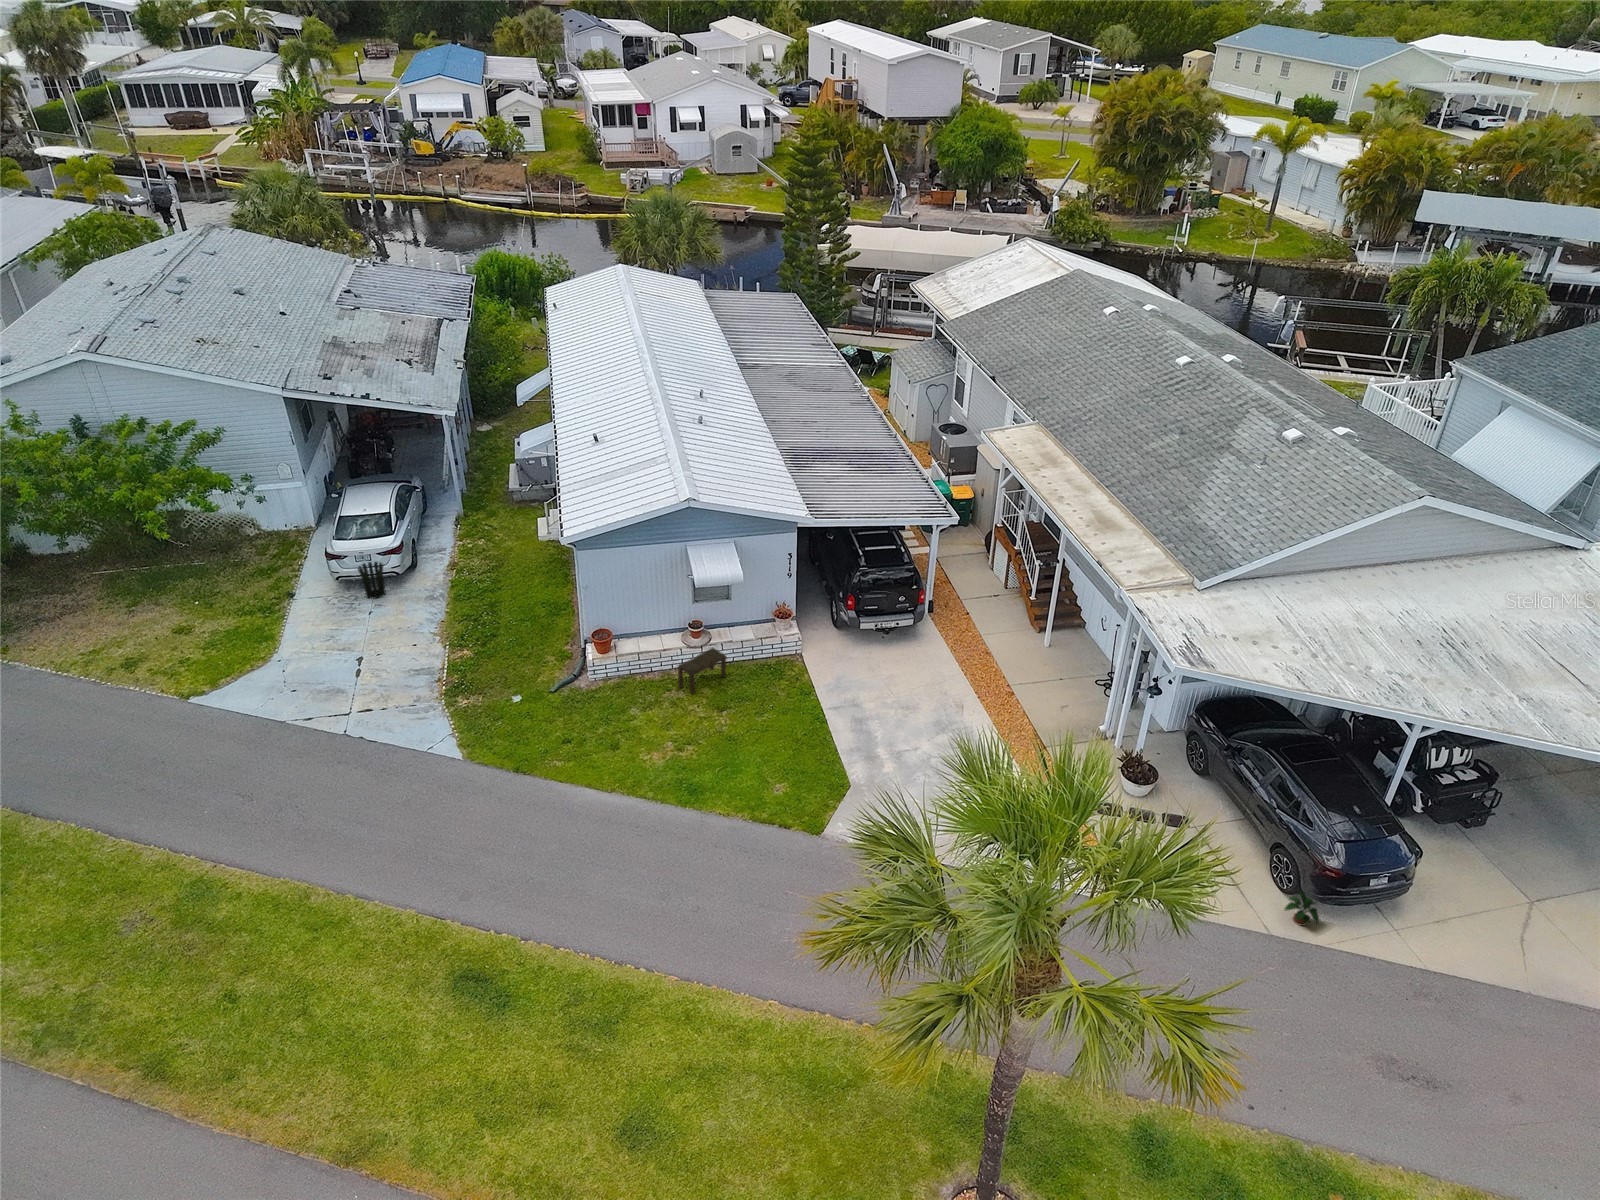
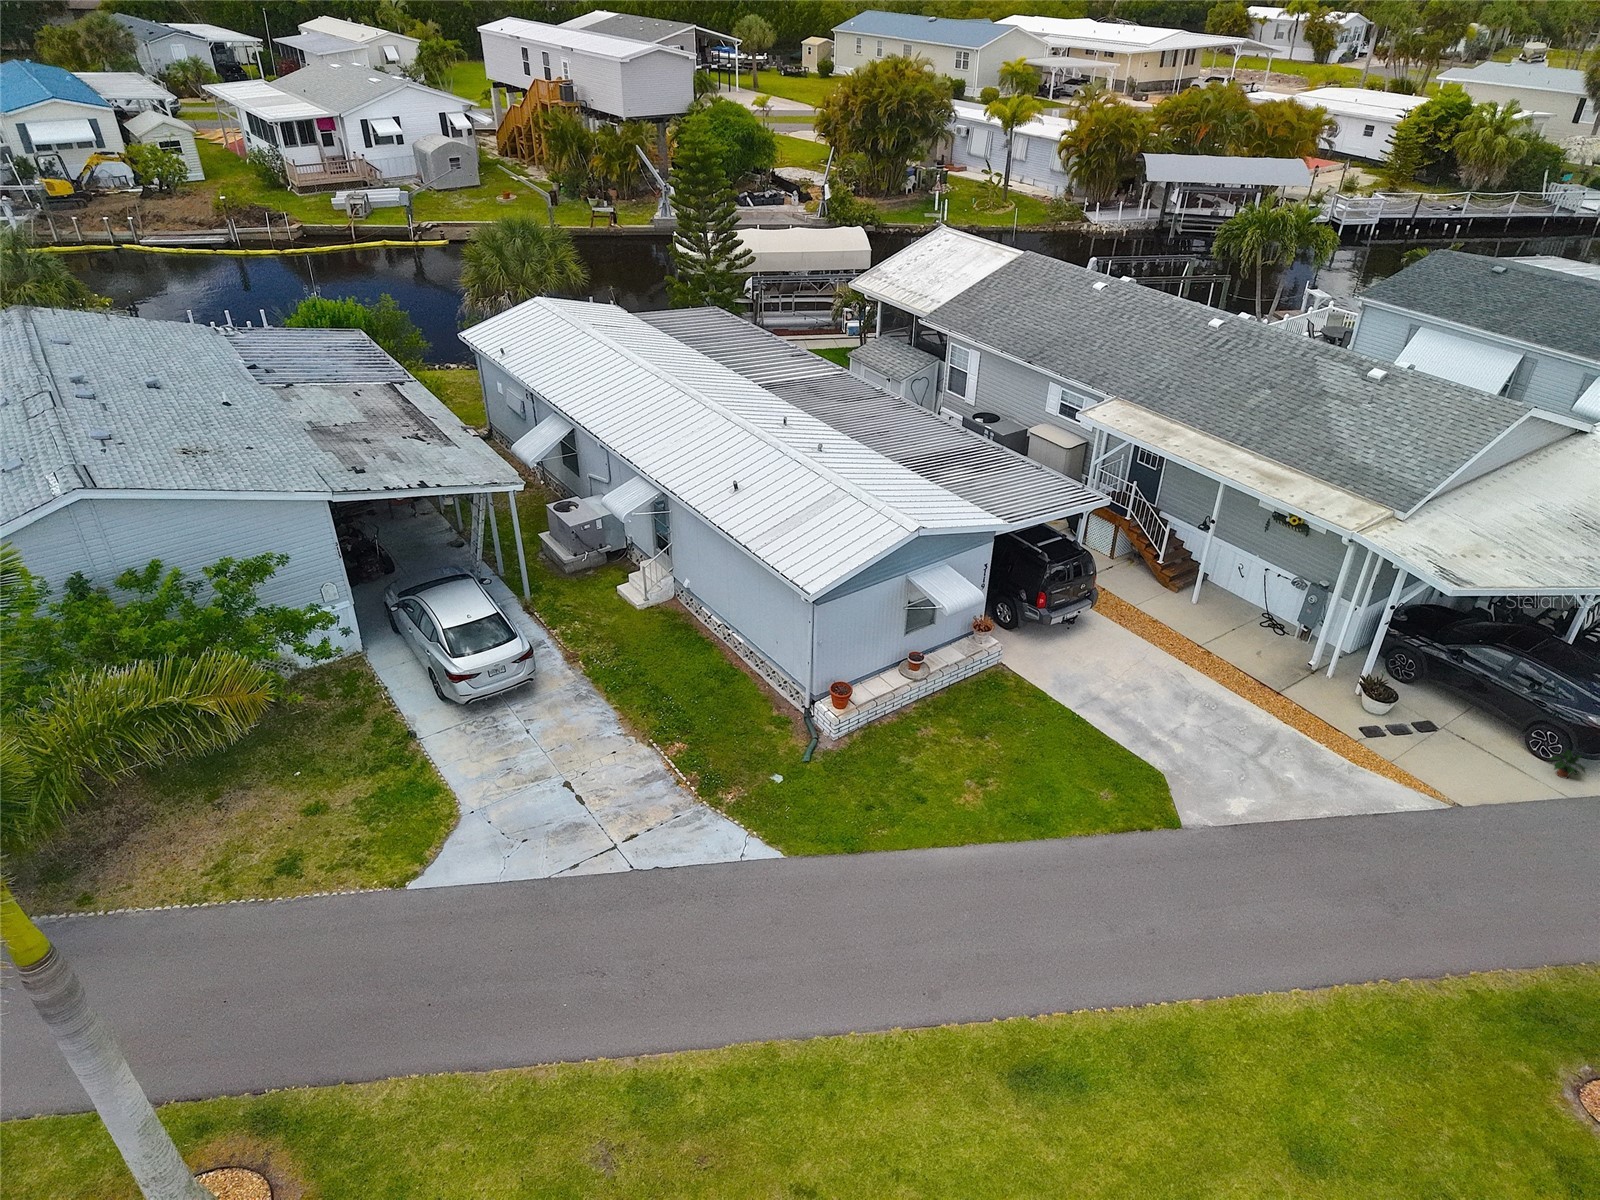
waste bin: present [358,562,386,599] -> none [488,671,520,716]
bench: present [678,648,727,694] -> none [919,674,955,725]

